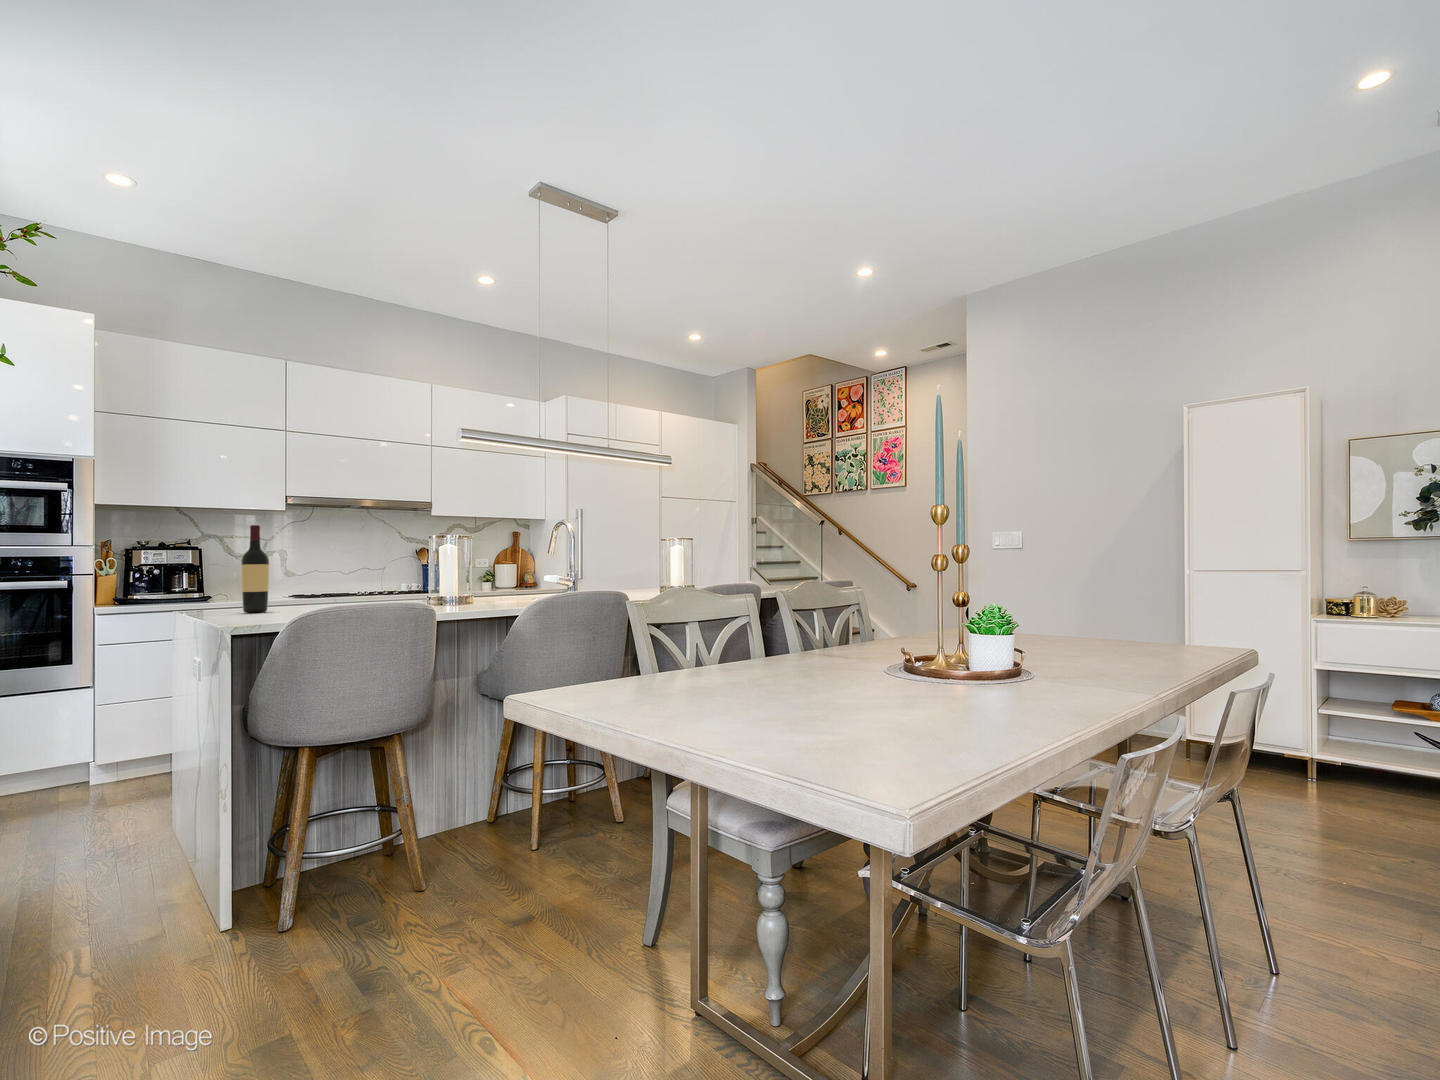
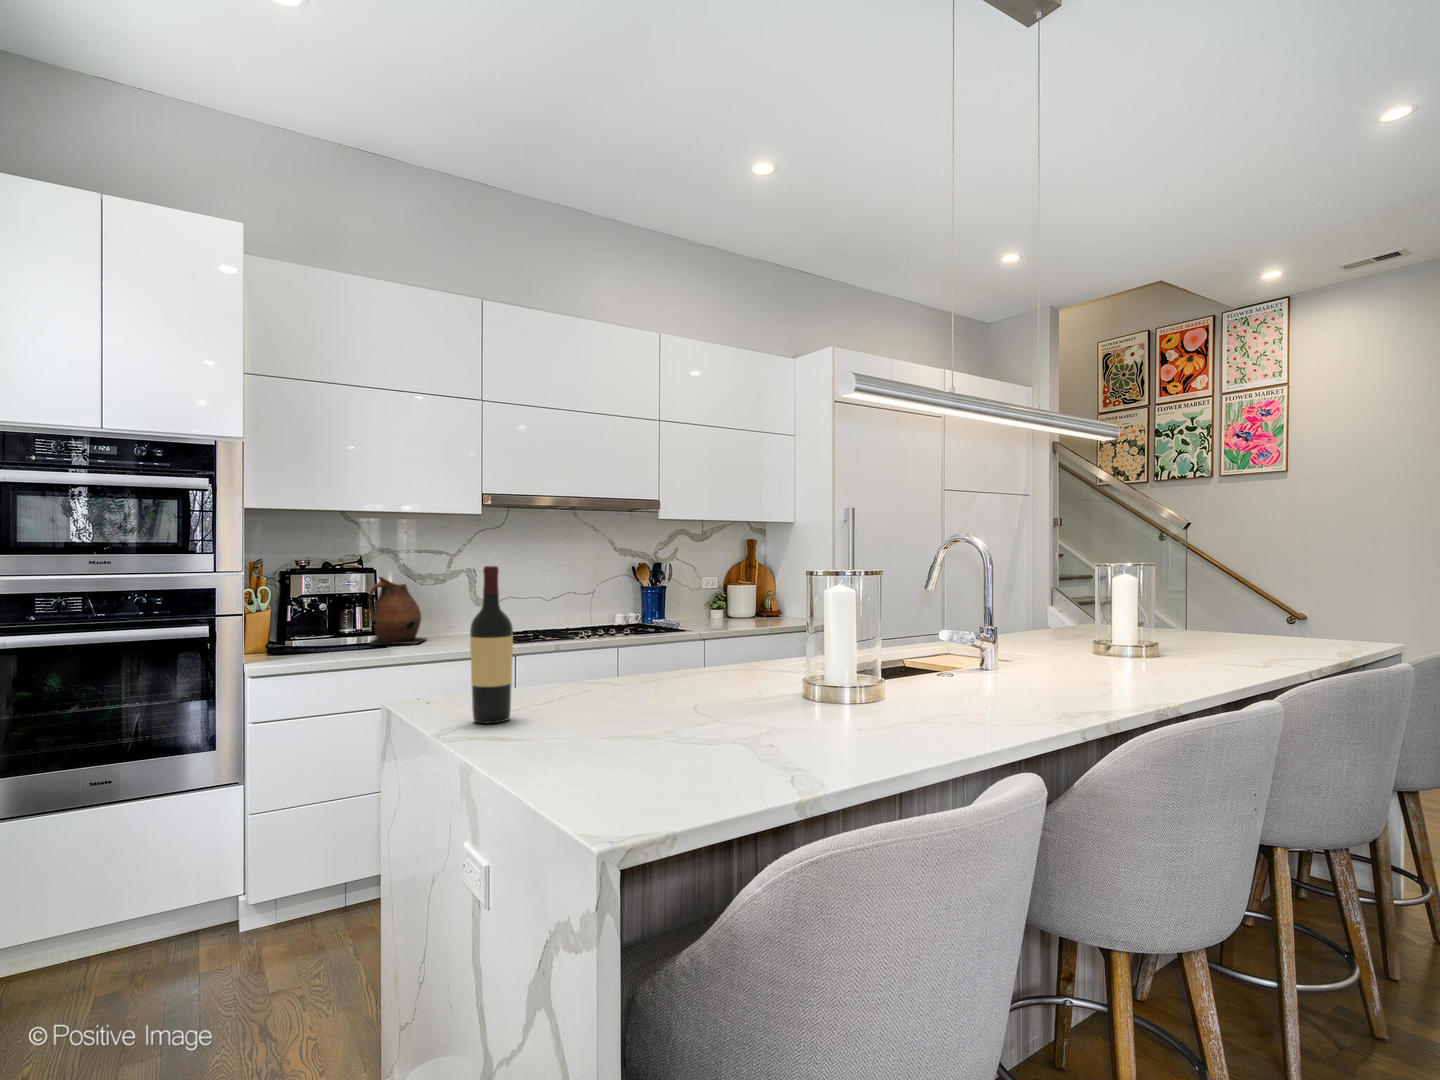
ceramic pitcher: none [193,553,245,601] -> present [368,577,427,644]

